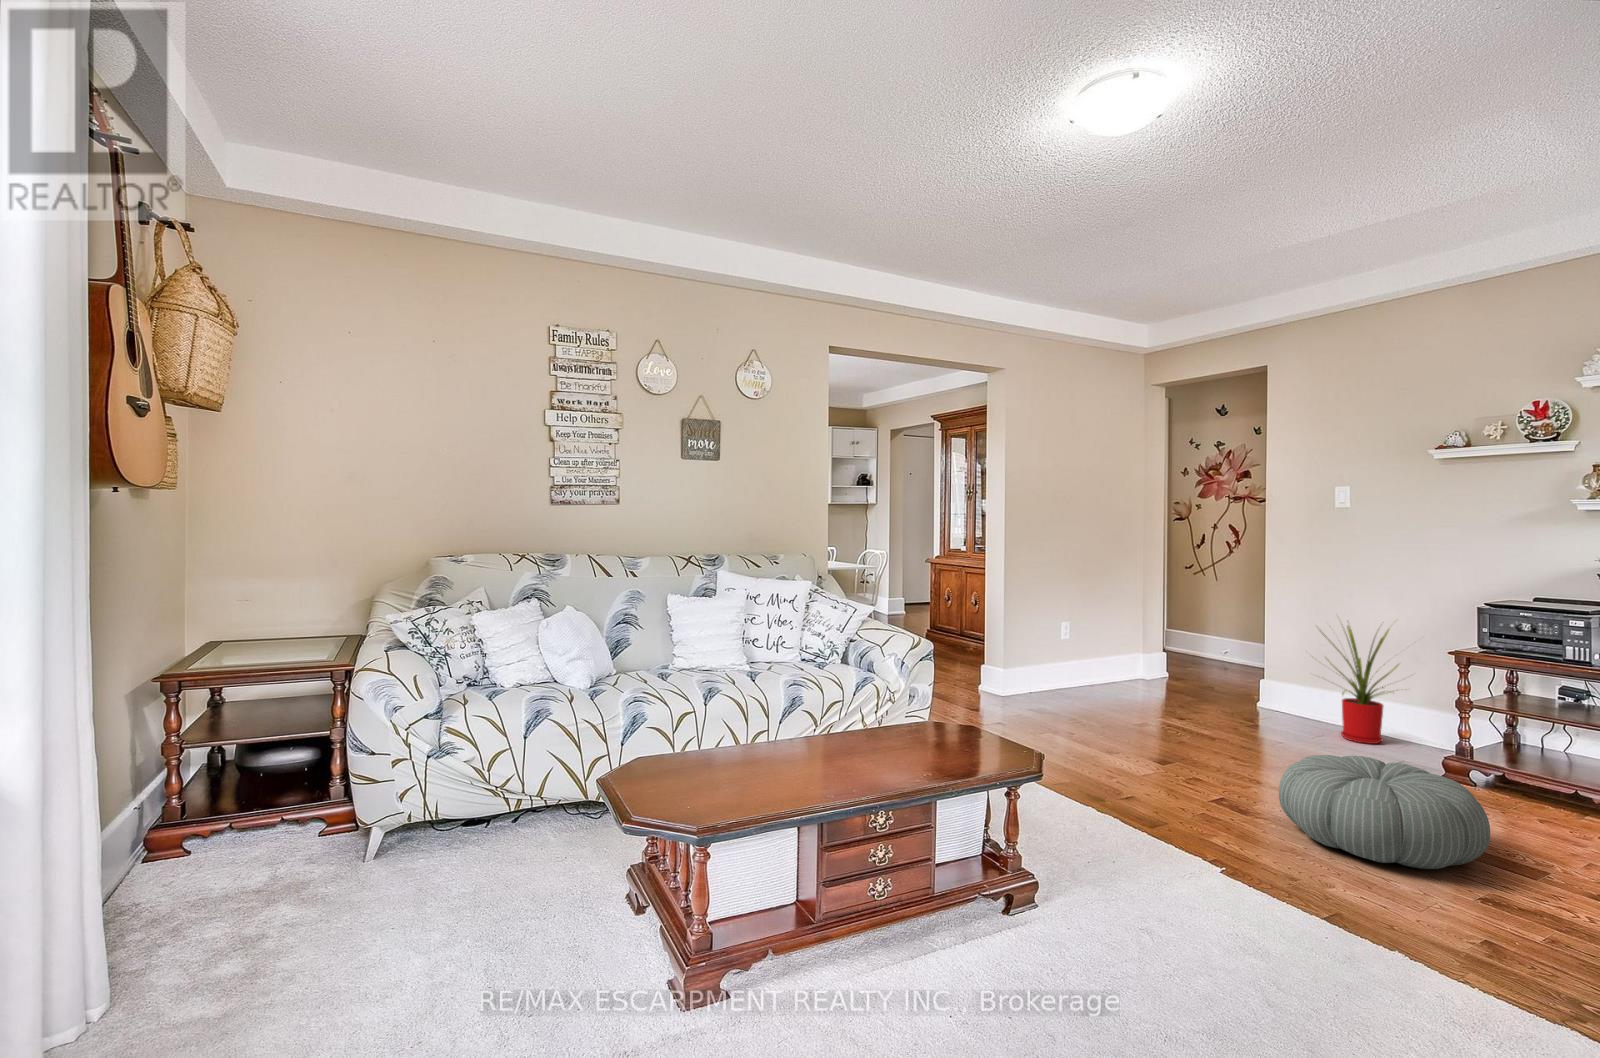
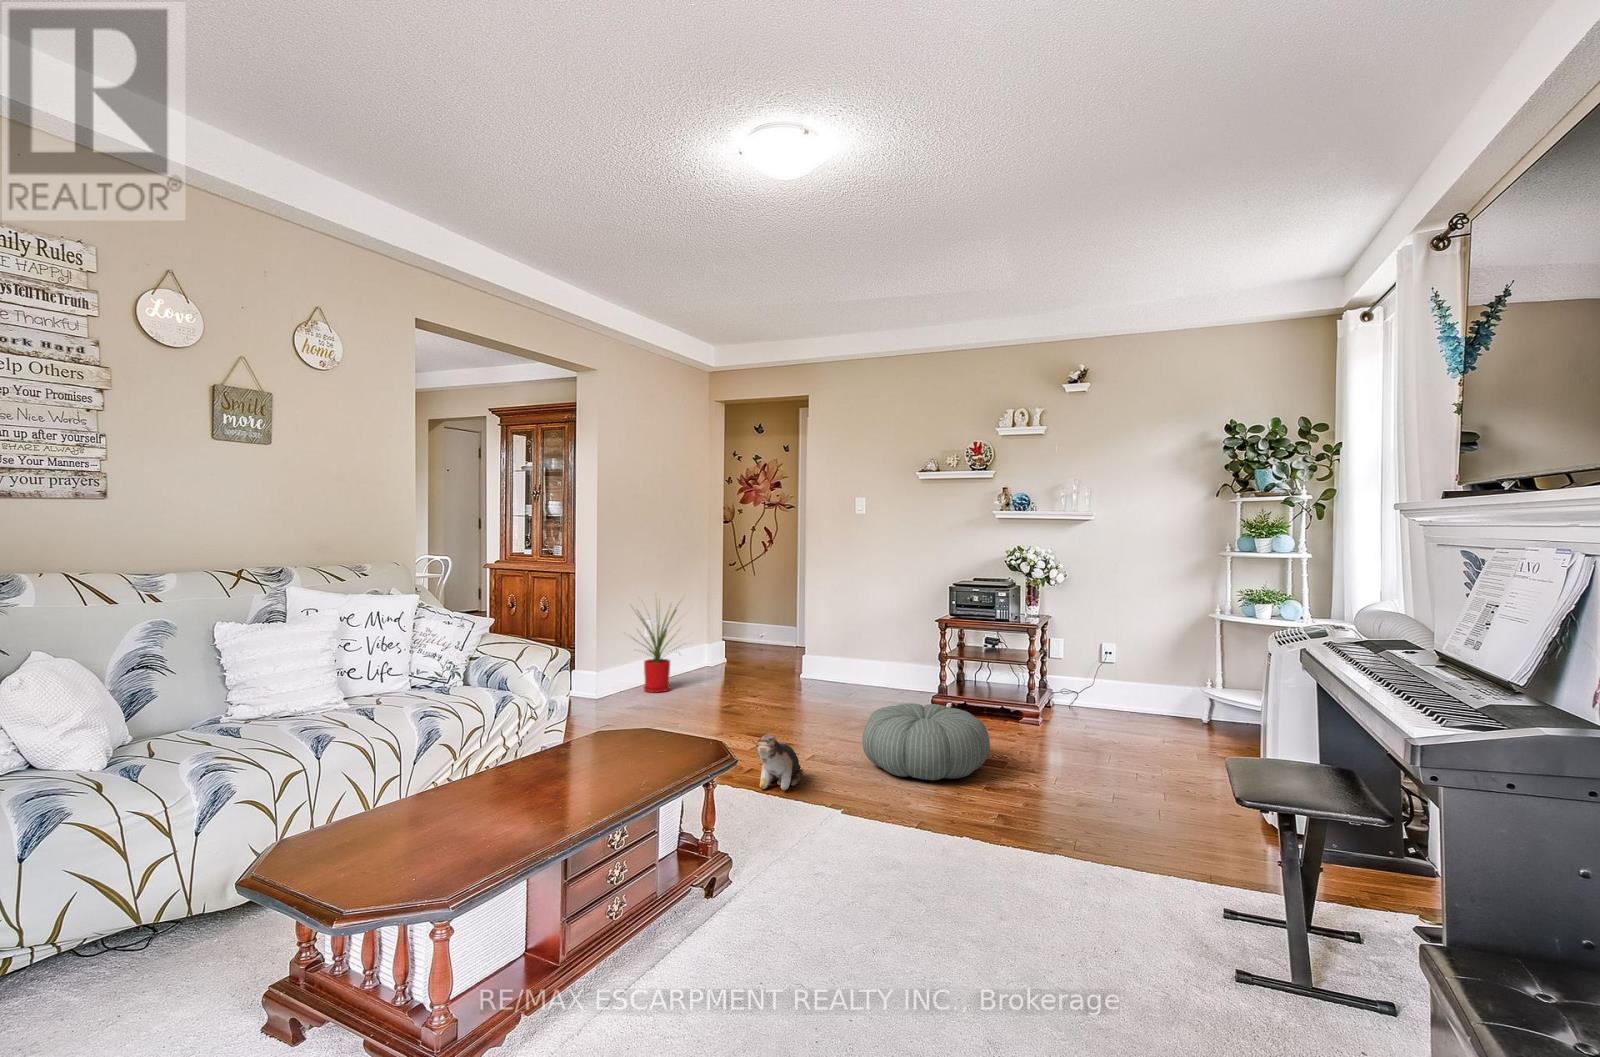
house plant: present [1322,626,1398,744] -> present [634,602,680,693]
plush toy: none [1112,759,1190,826] -> present [752,734,801,790]

